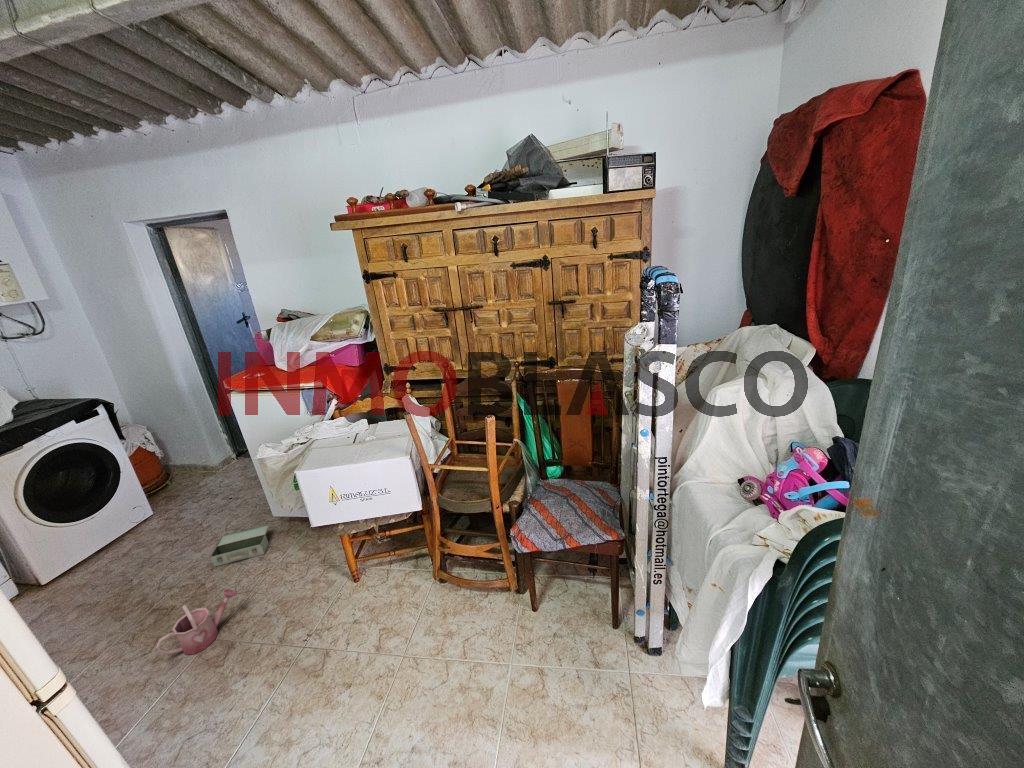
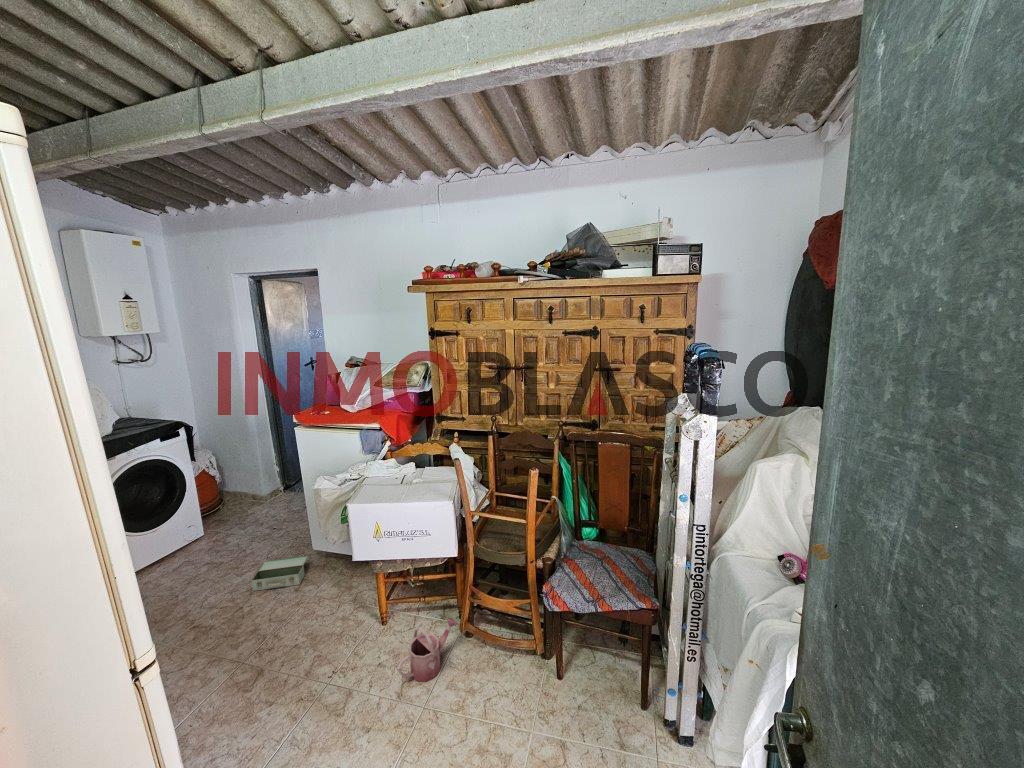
watering can: present [156,589,237,655] -> present [398,617,458,682]

